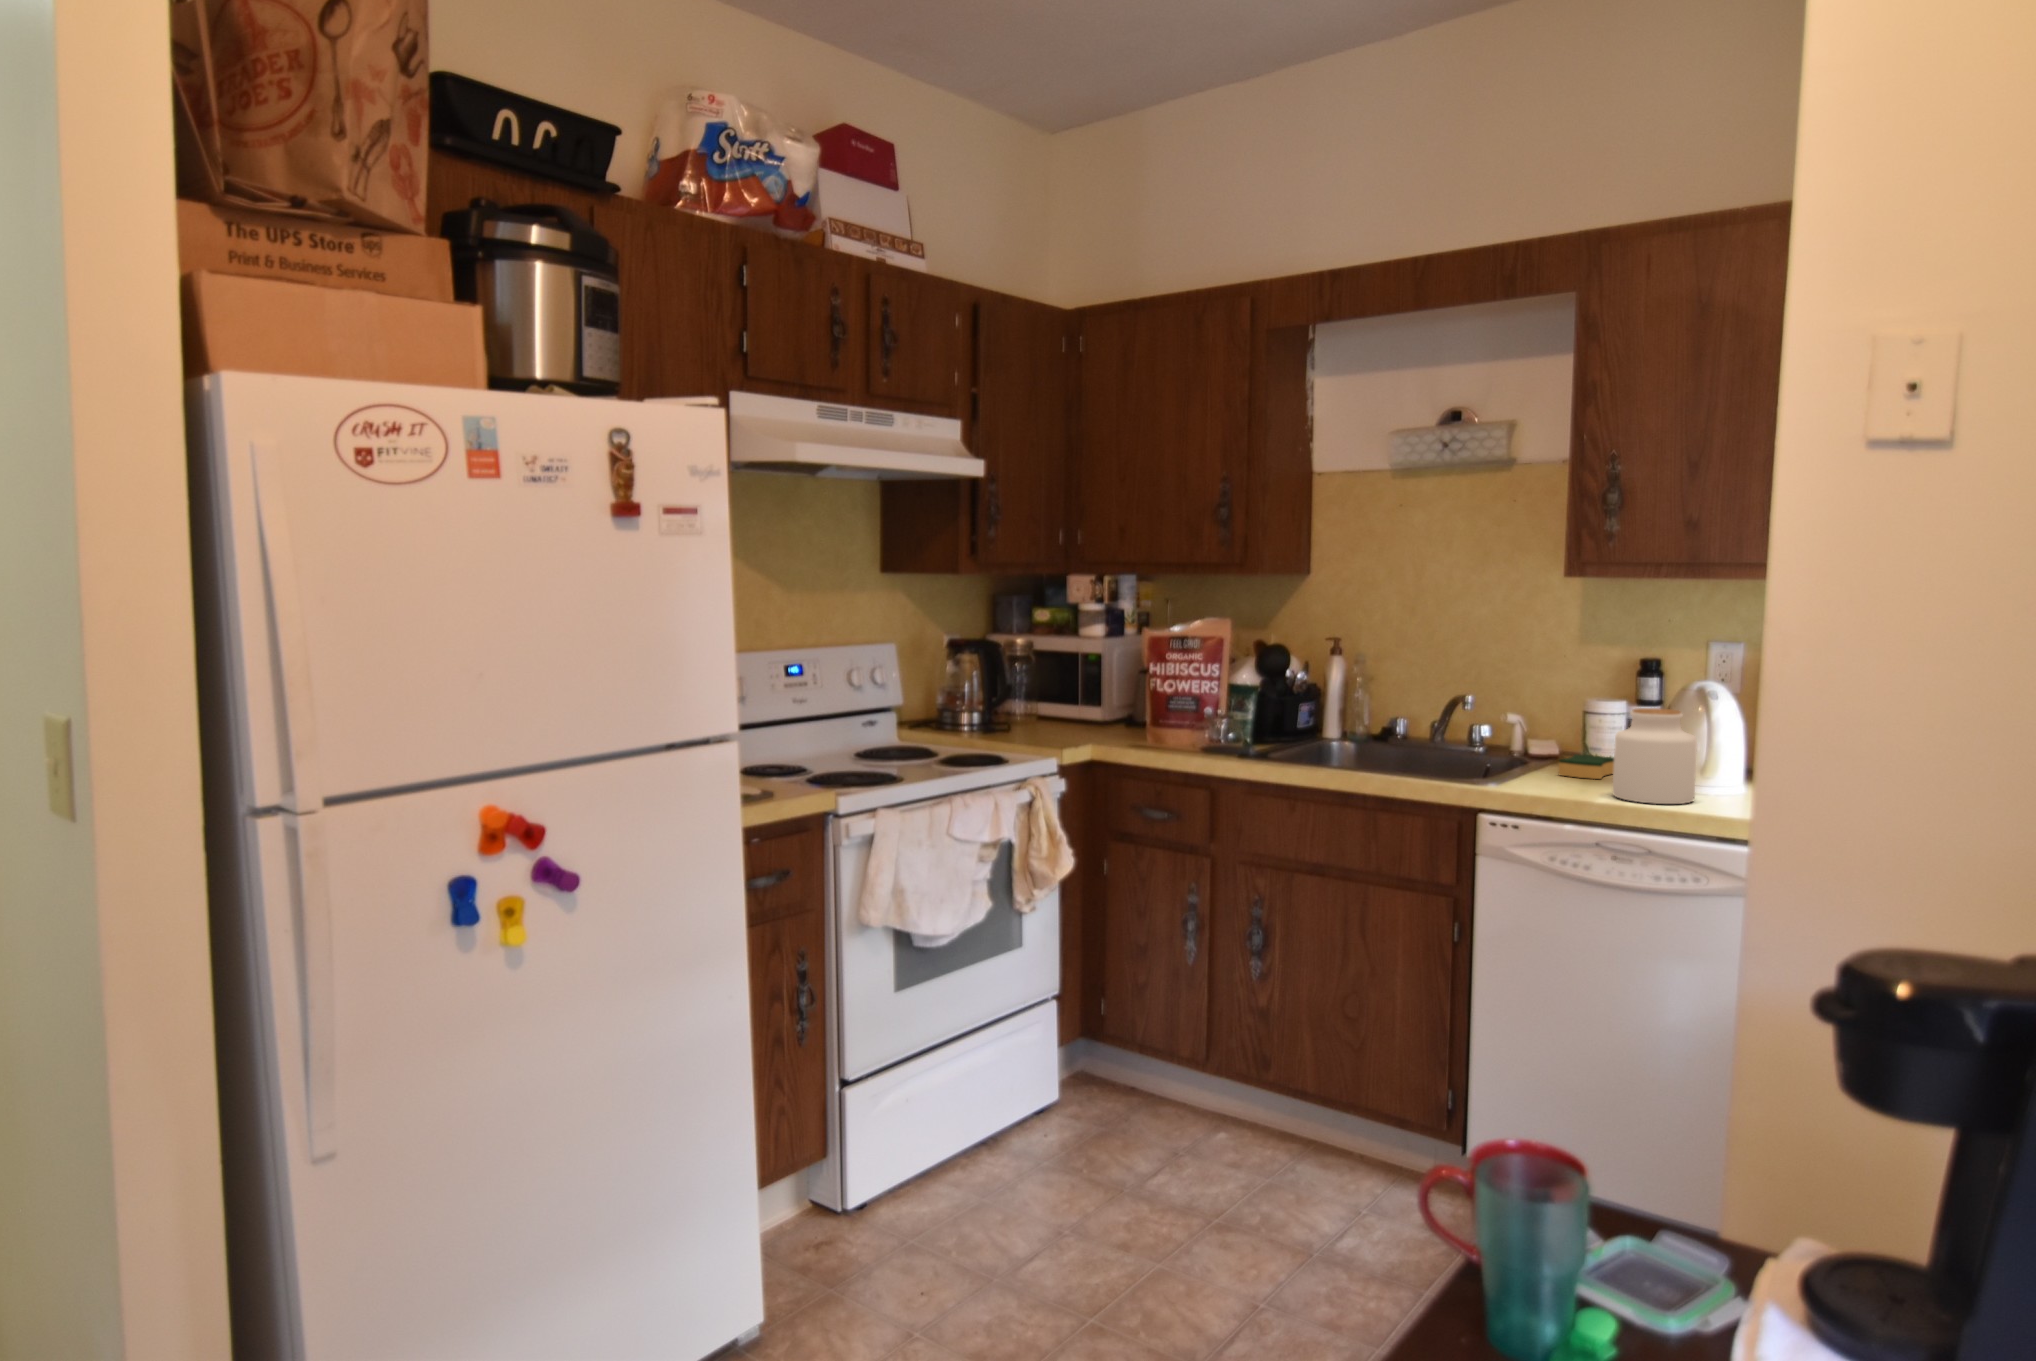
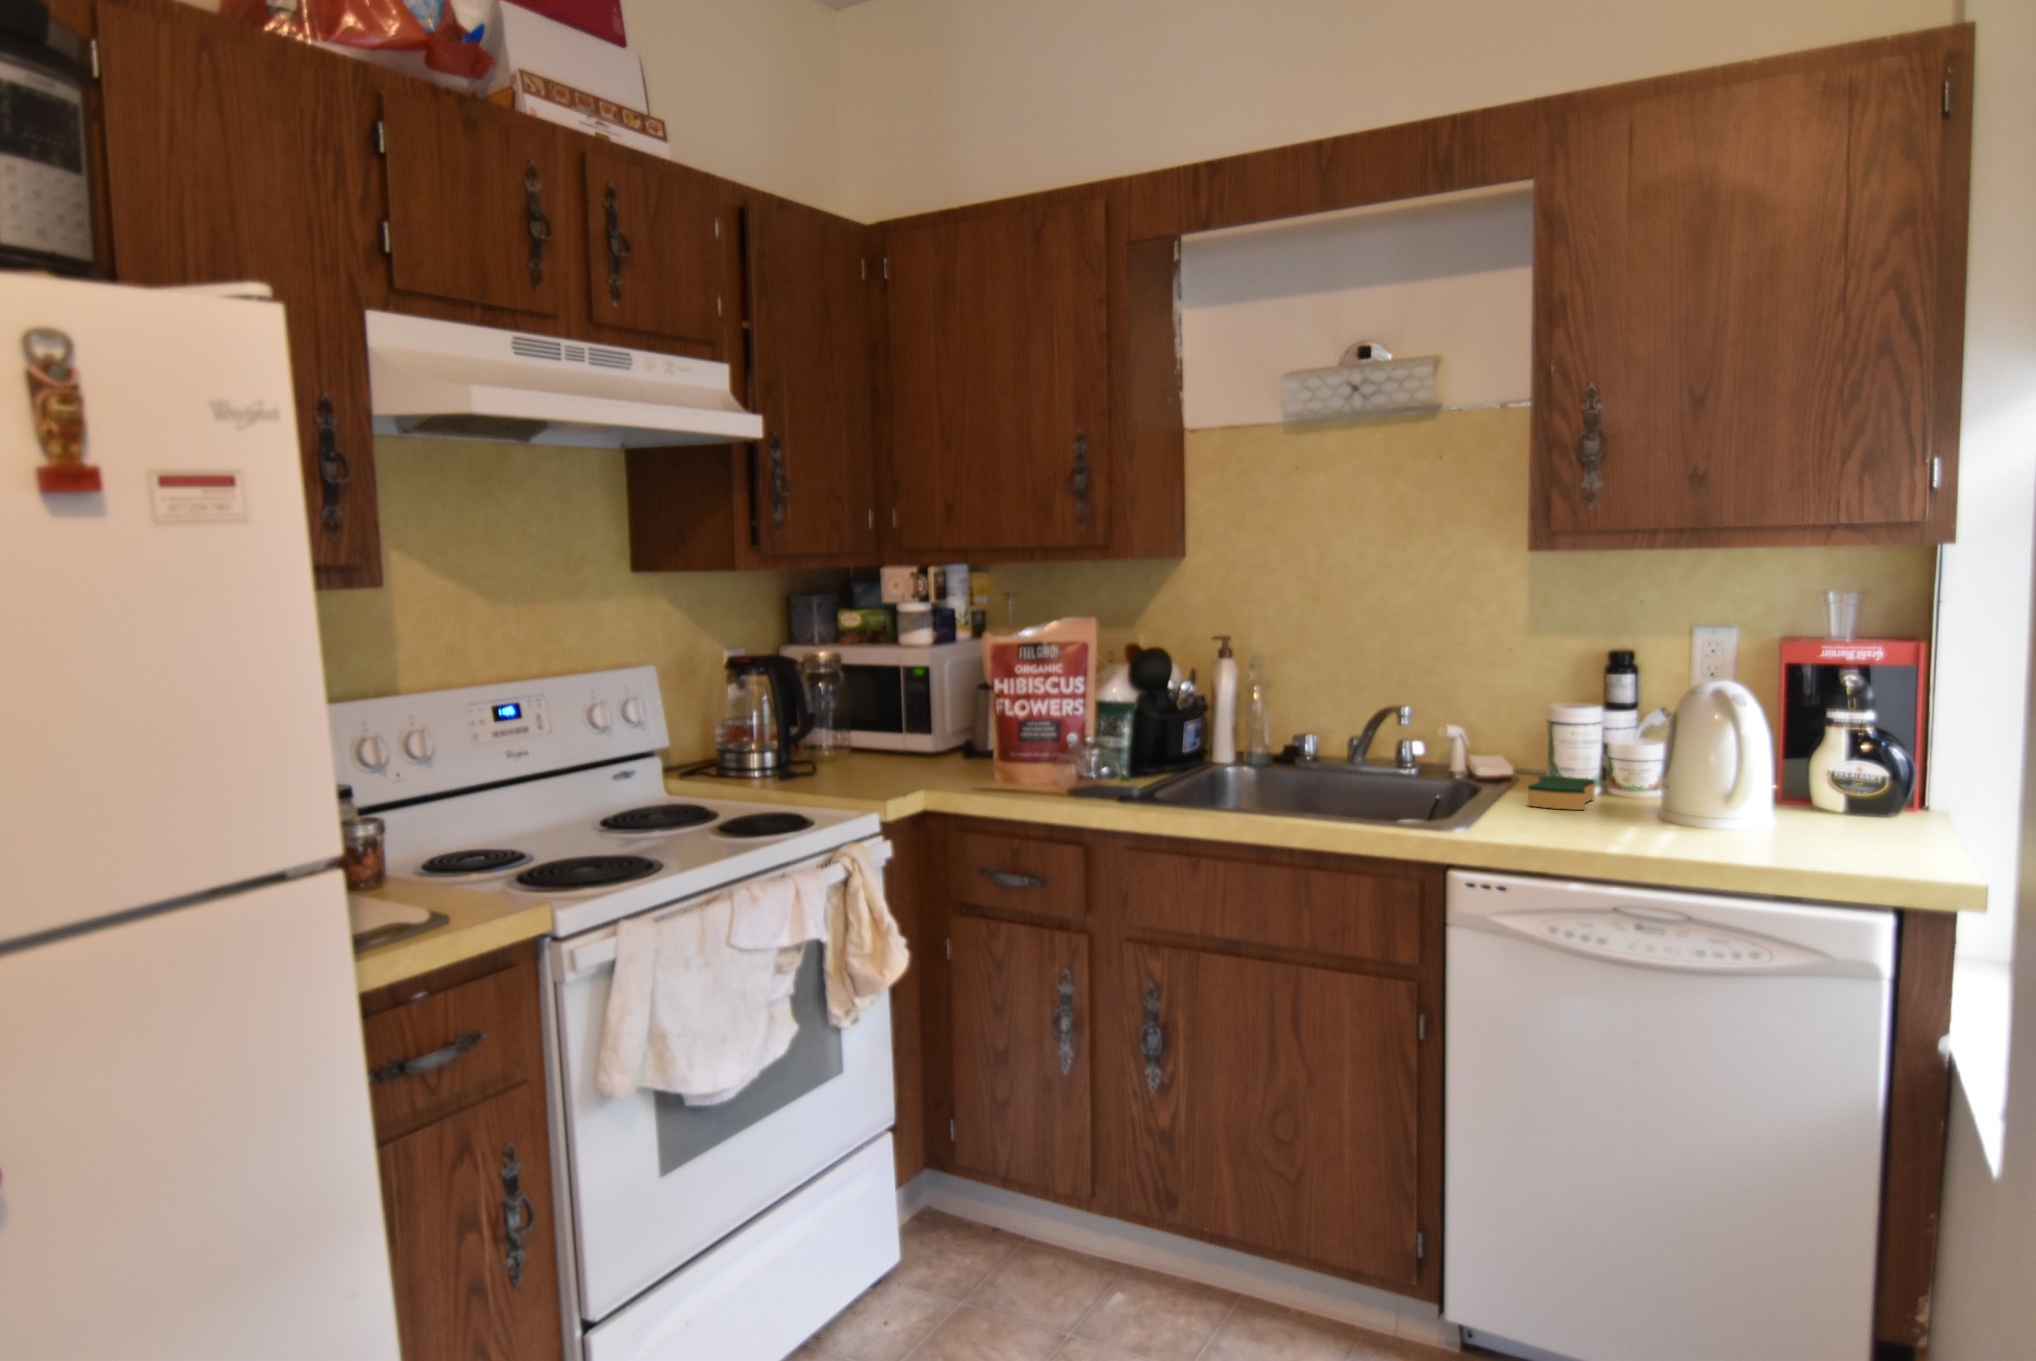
jar: present [1613,708,1697,804] -> none [1619,720,1729,850]

